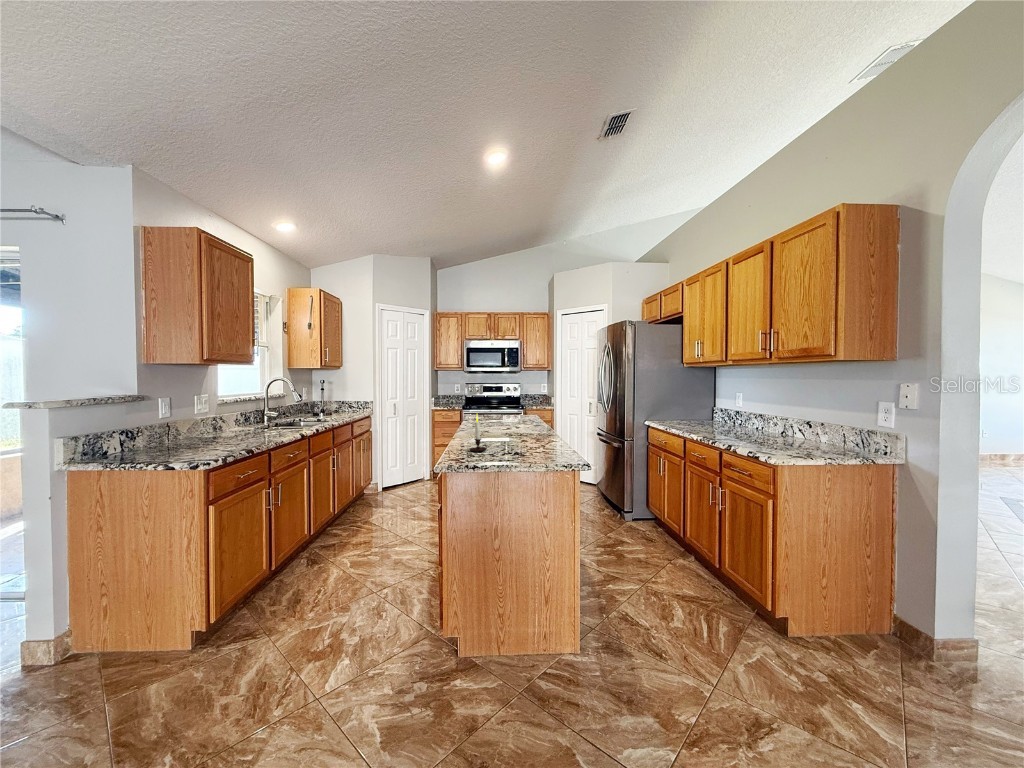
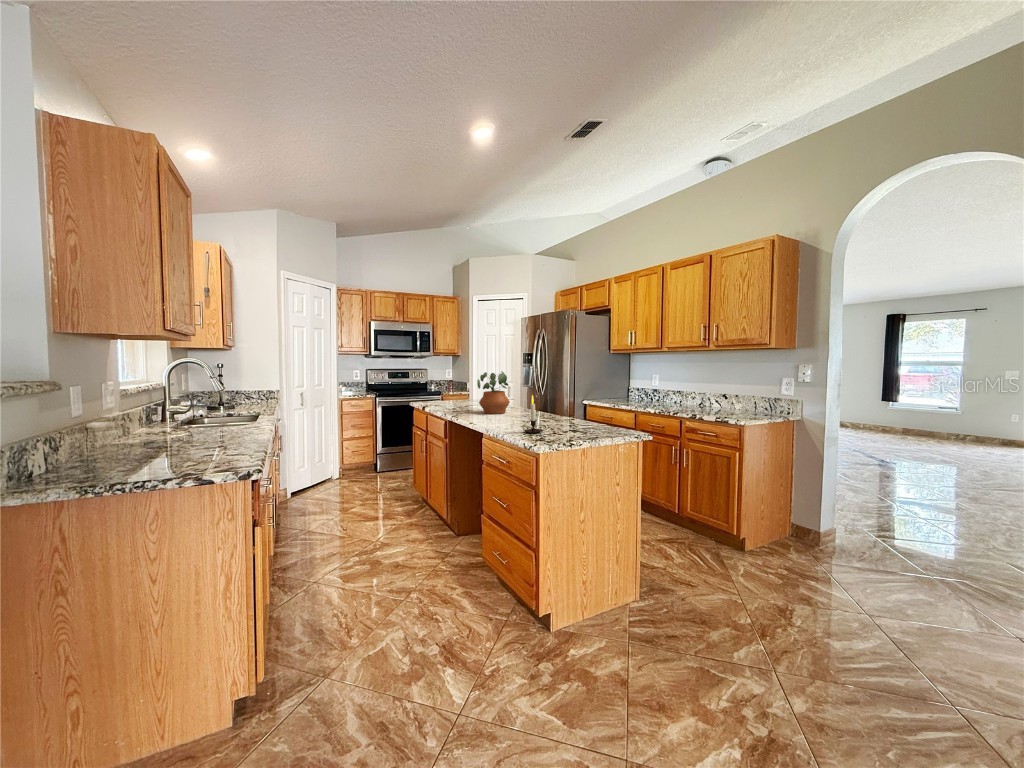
potted plant: none [489,388,523,430] -> present [477,371,510,414]

